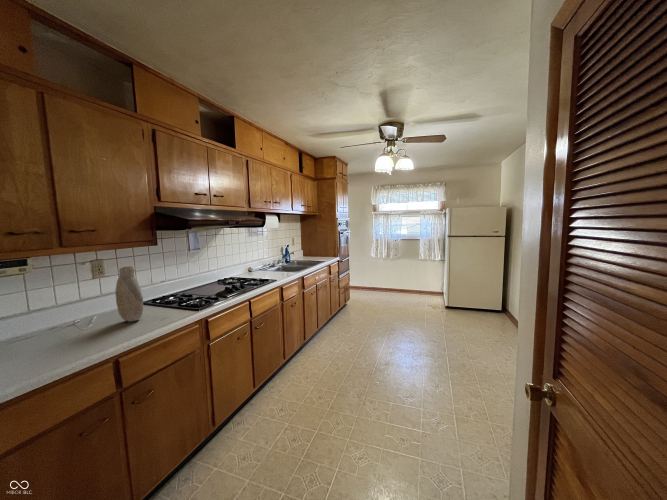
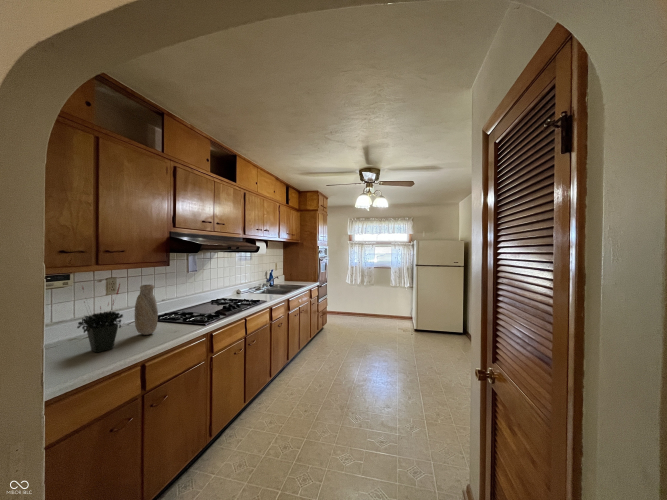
potted plant: none [38,266,97,345] -> present [77,284,123,353]

